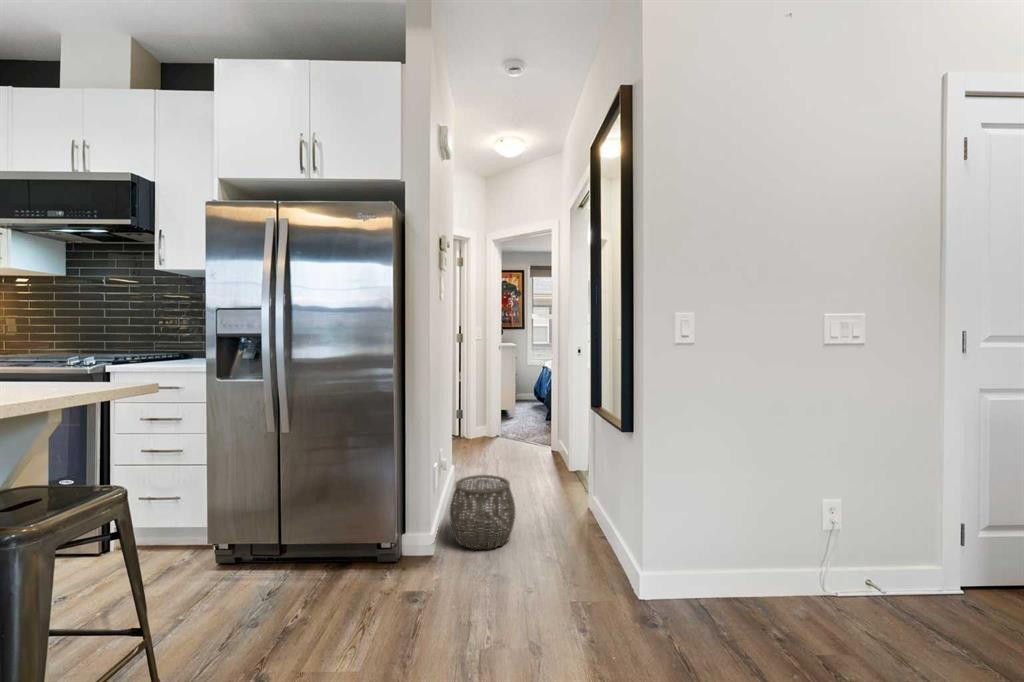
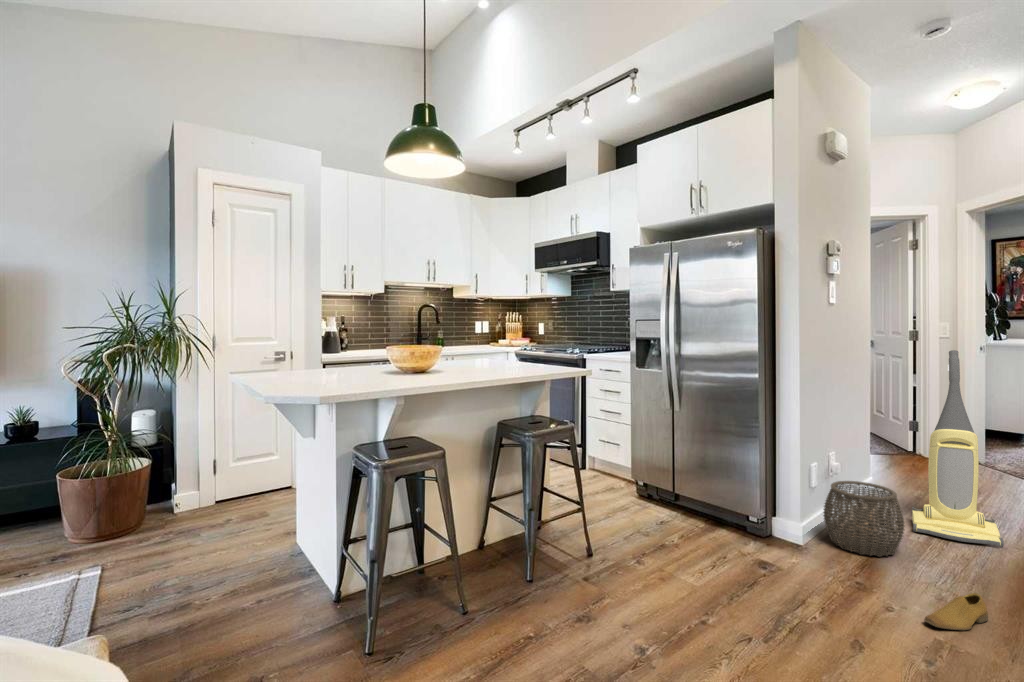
vacuum cleaner: none [498,347,560,510] -> present [912,350,1004,547]
shoe: none [573,556,600,603] -> present [924,593,988,630]

